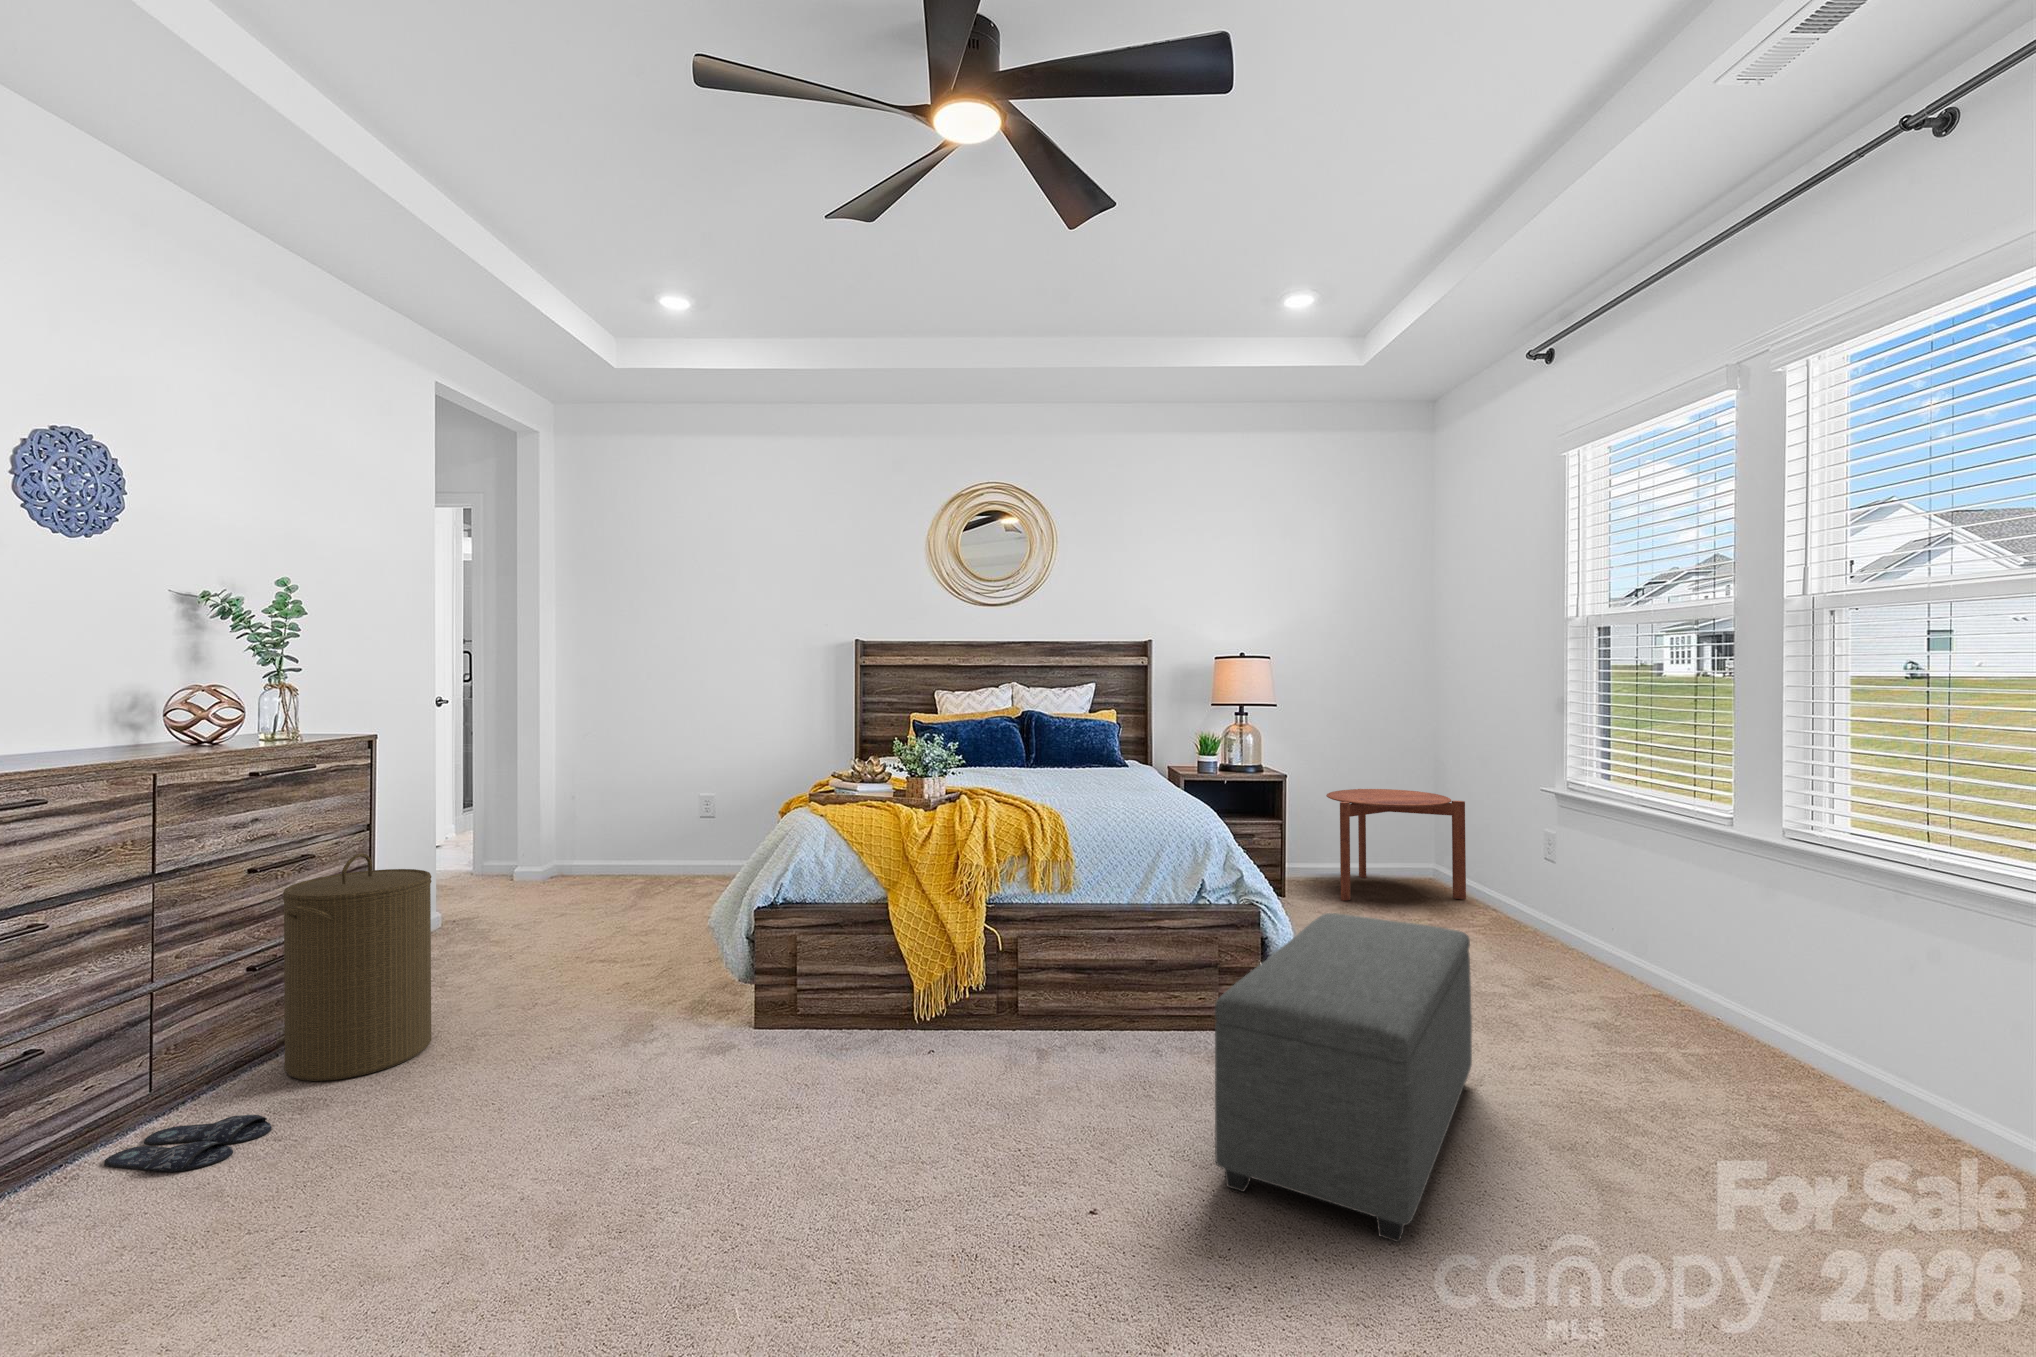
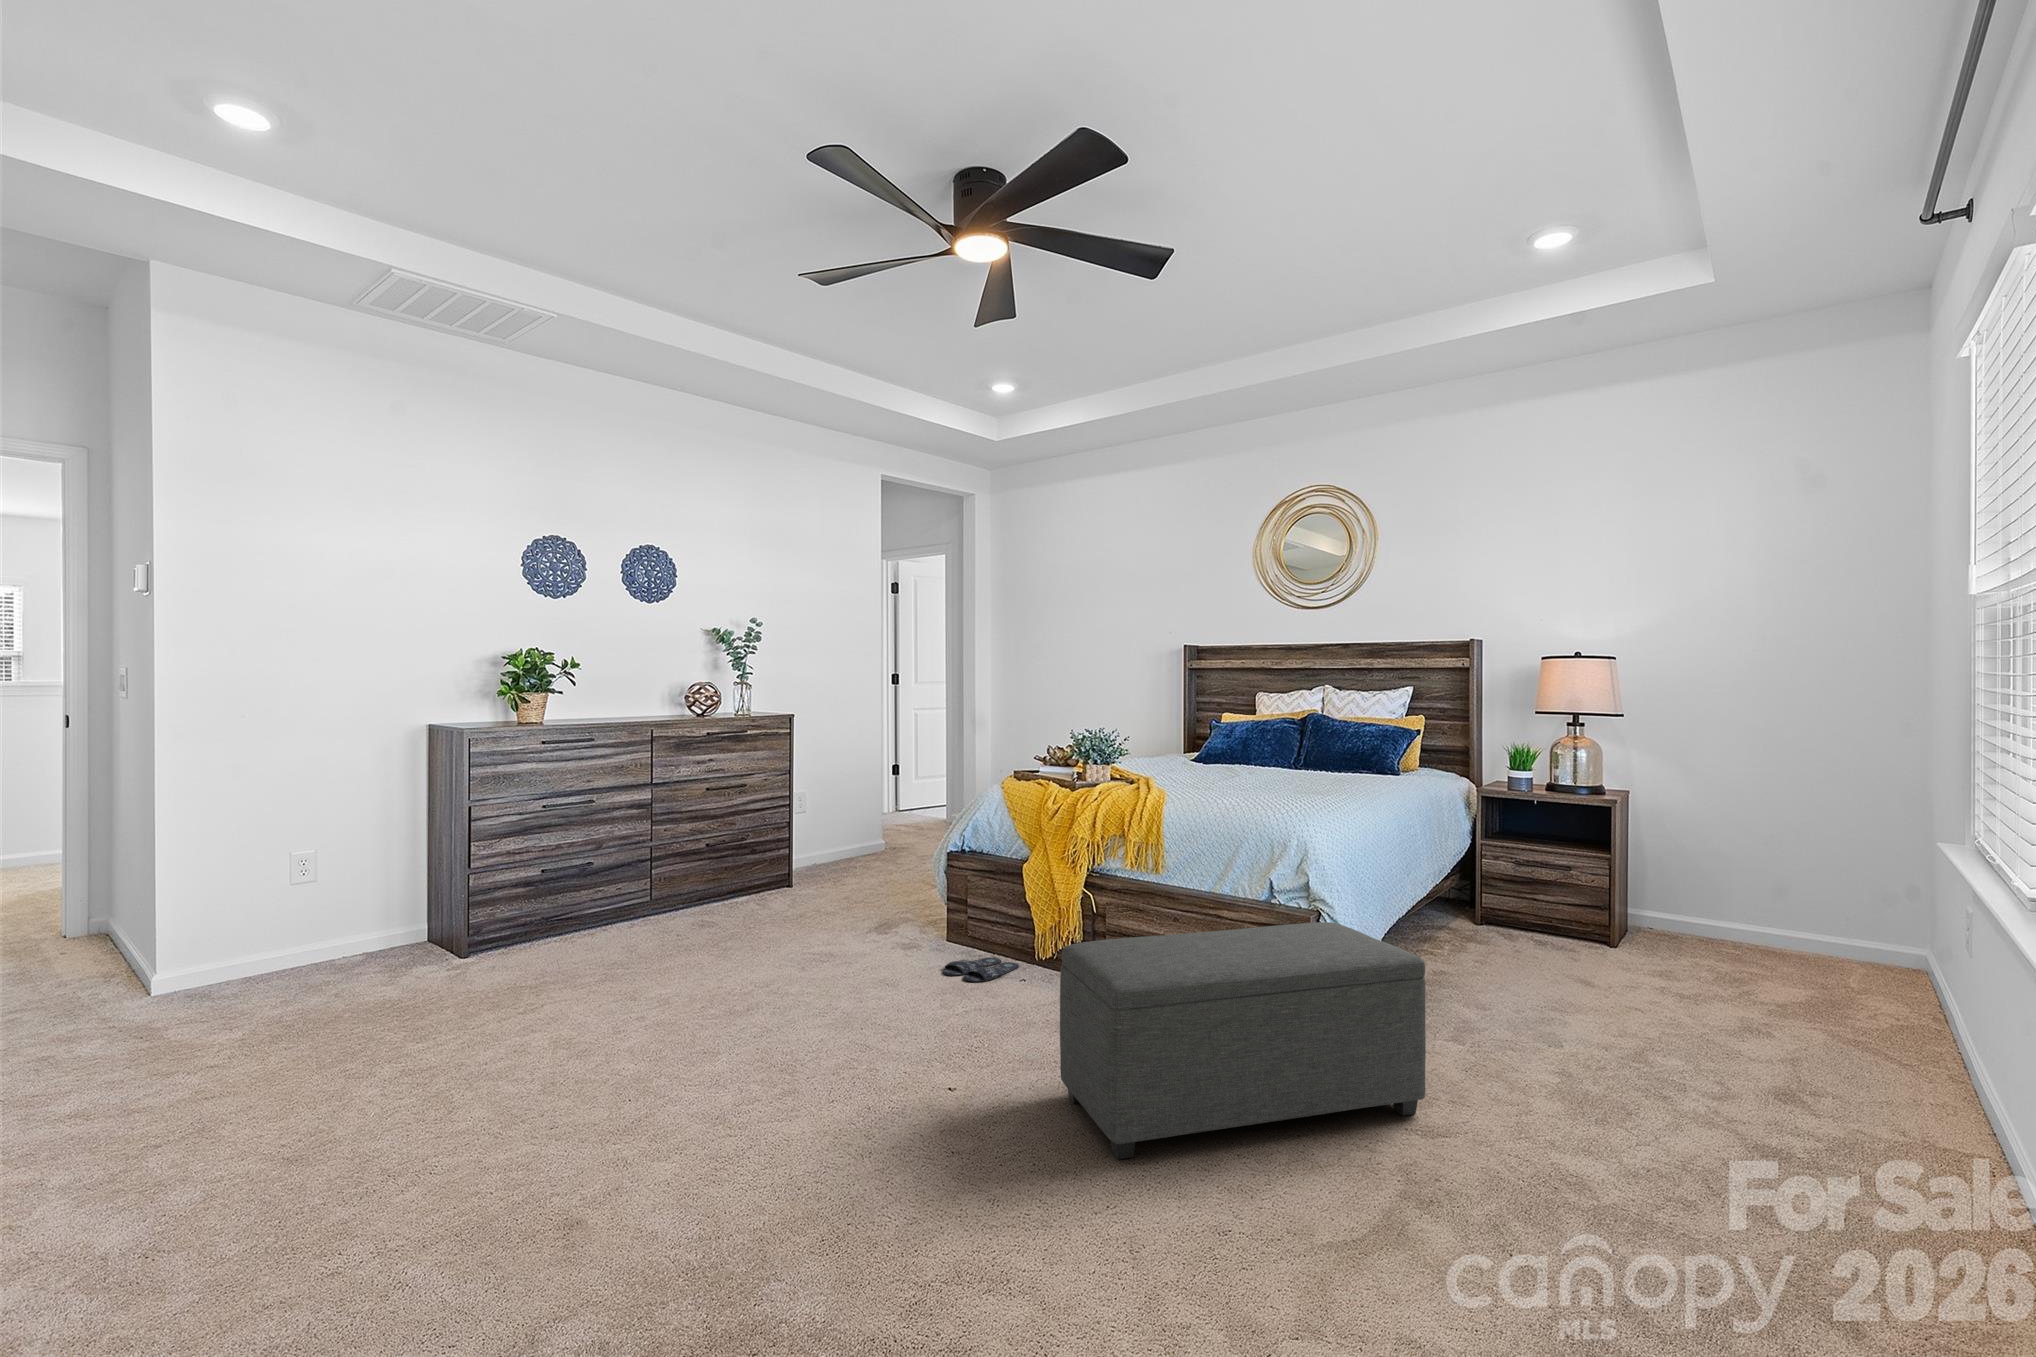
side table: present [1326,789,1466,901] -> none [1673,831,1882,997]
laundry hamper: present [283,853,431,1081] -> none [710,785,793,918]
slippers: present [104,1115,271,1172] -> present [943,958,1019,982]

